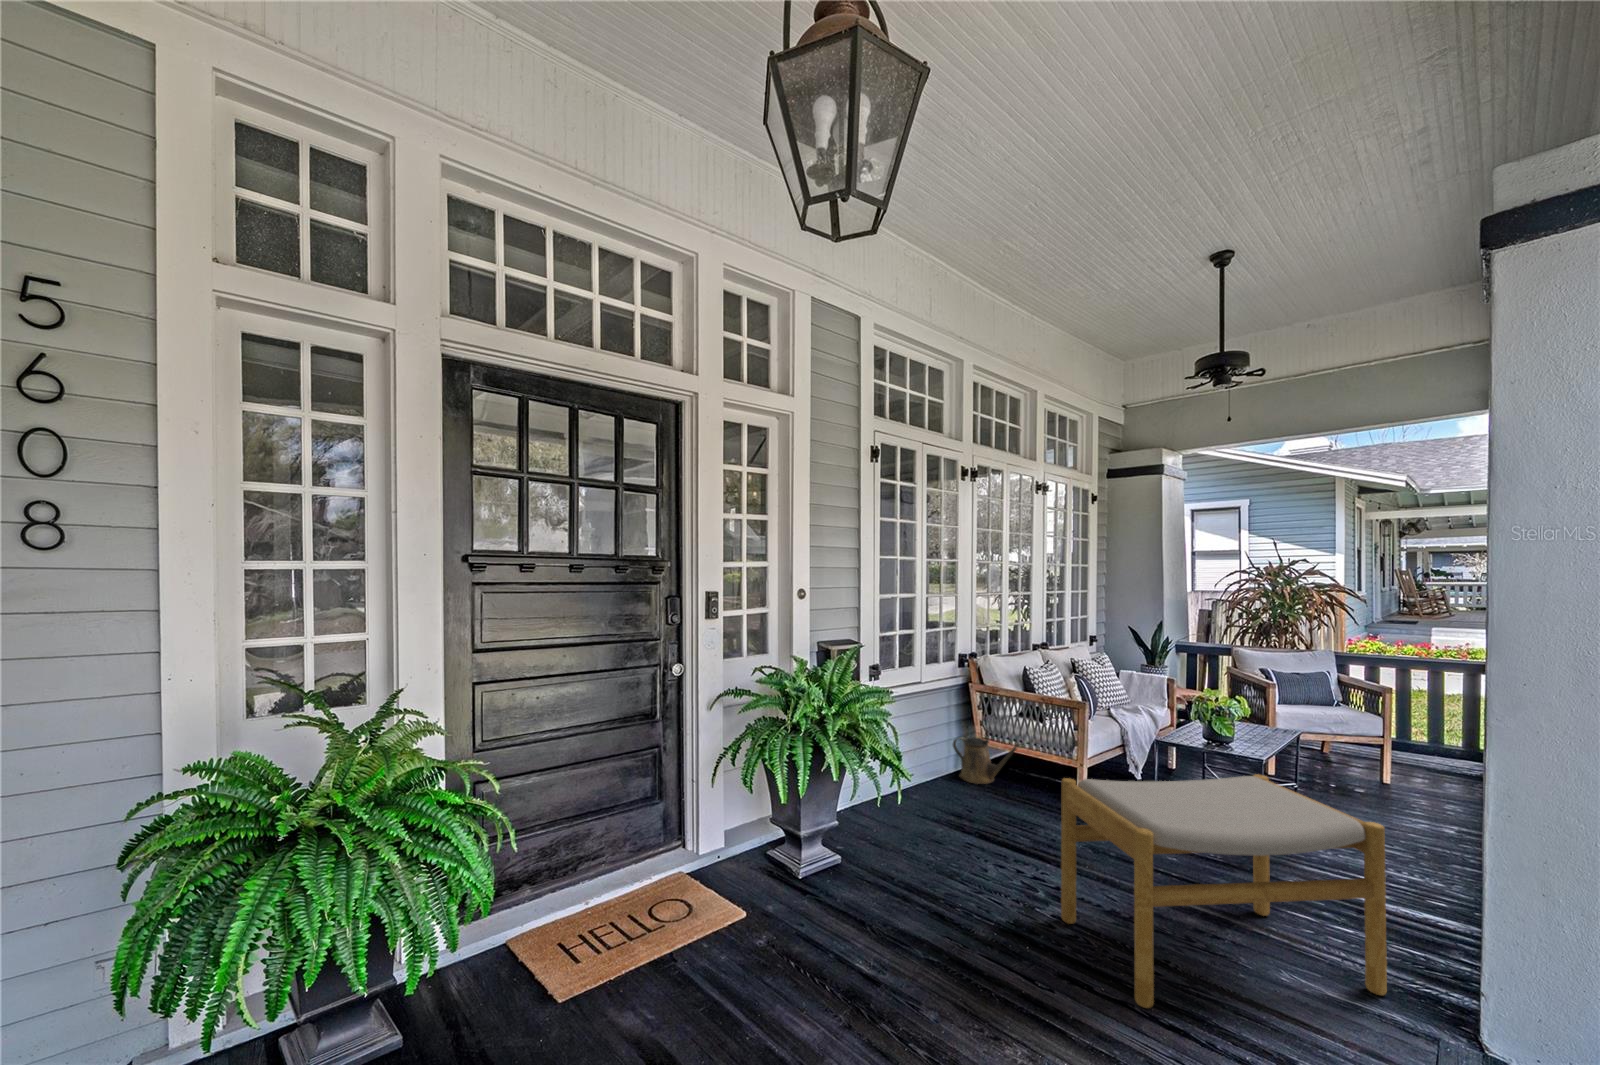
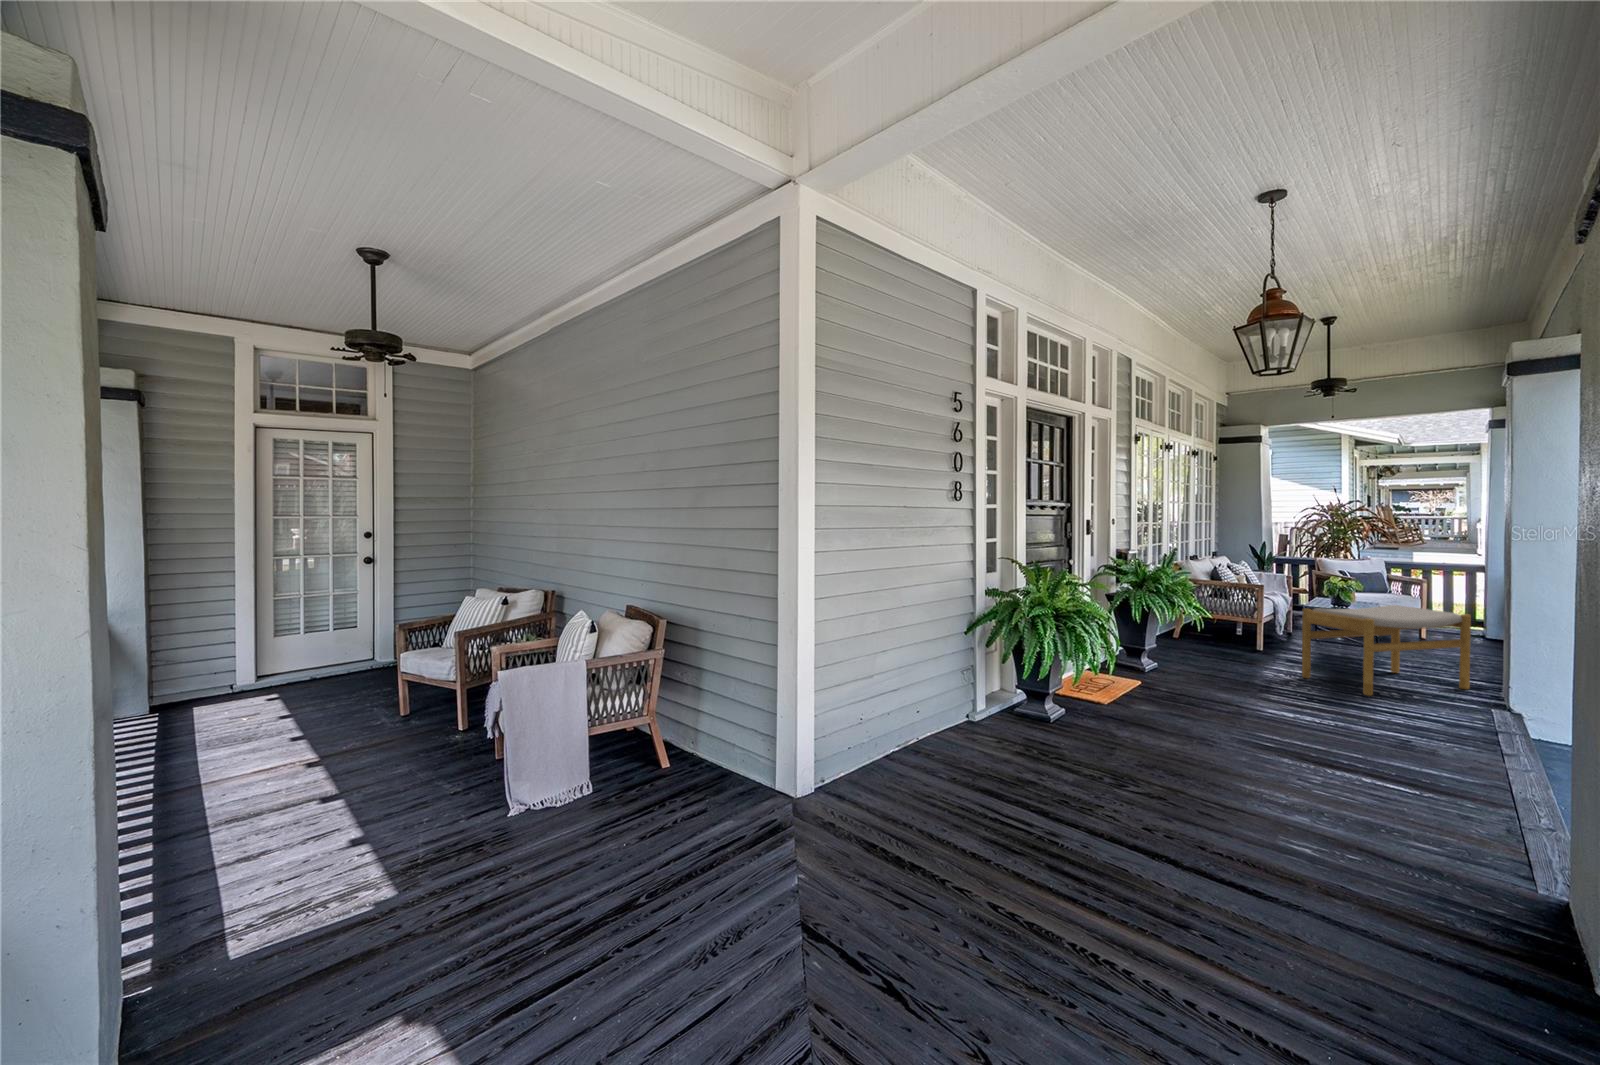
watering can: present [953,737,1022,784] -> none [1163,613,1216,639]

